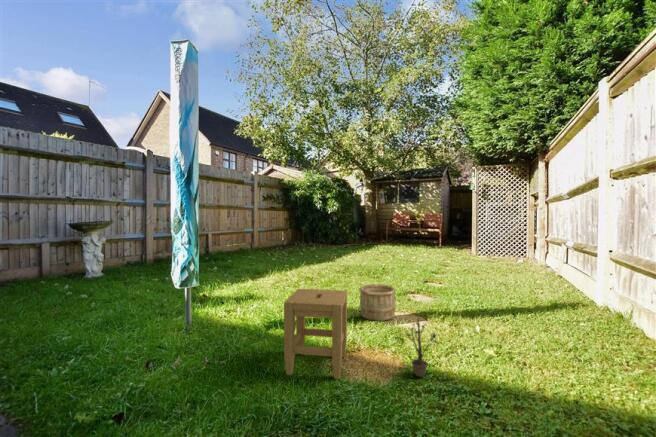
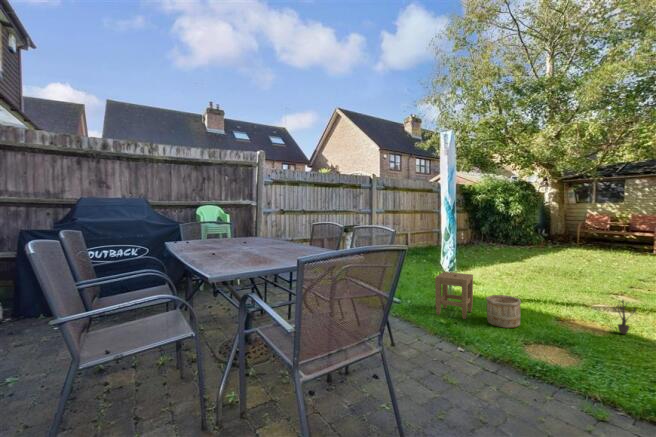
wooden bucket: present [359,284,396,321] -> present [486,295,521,328]
stool: present [284,289,347,379] -> present [435,272,473,319]

